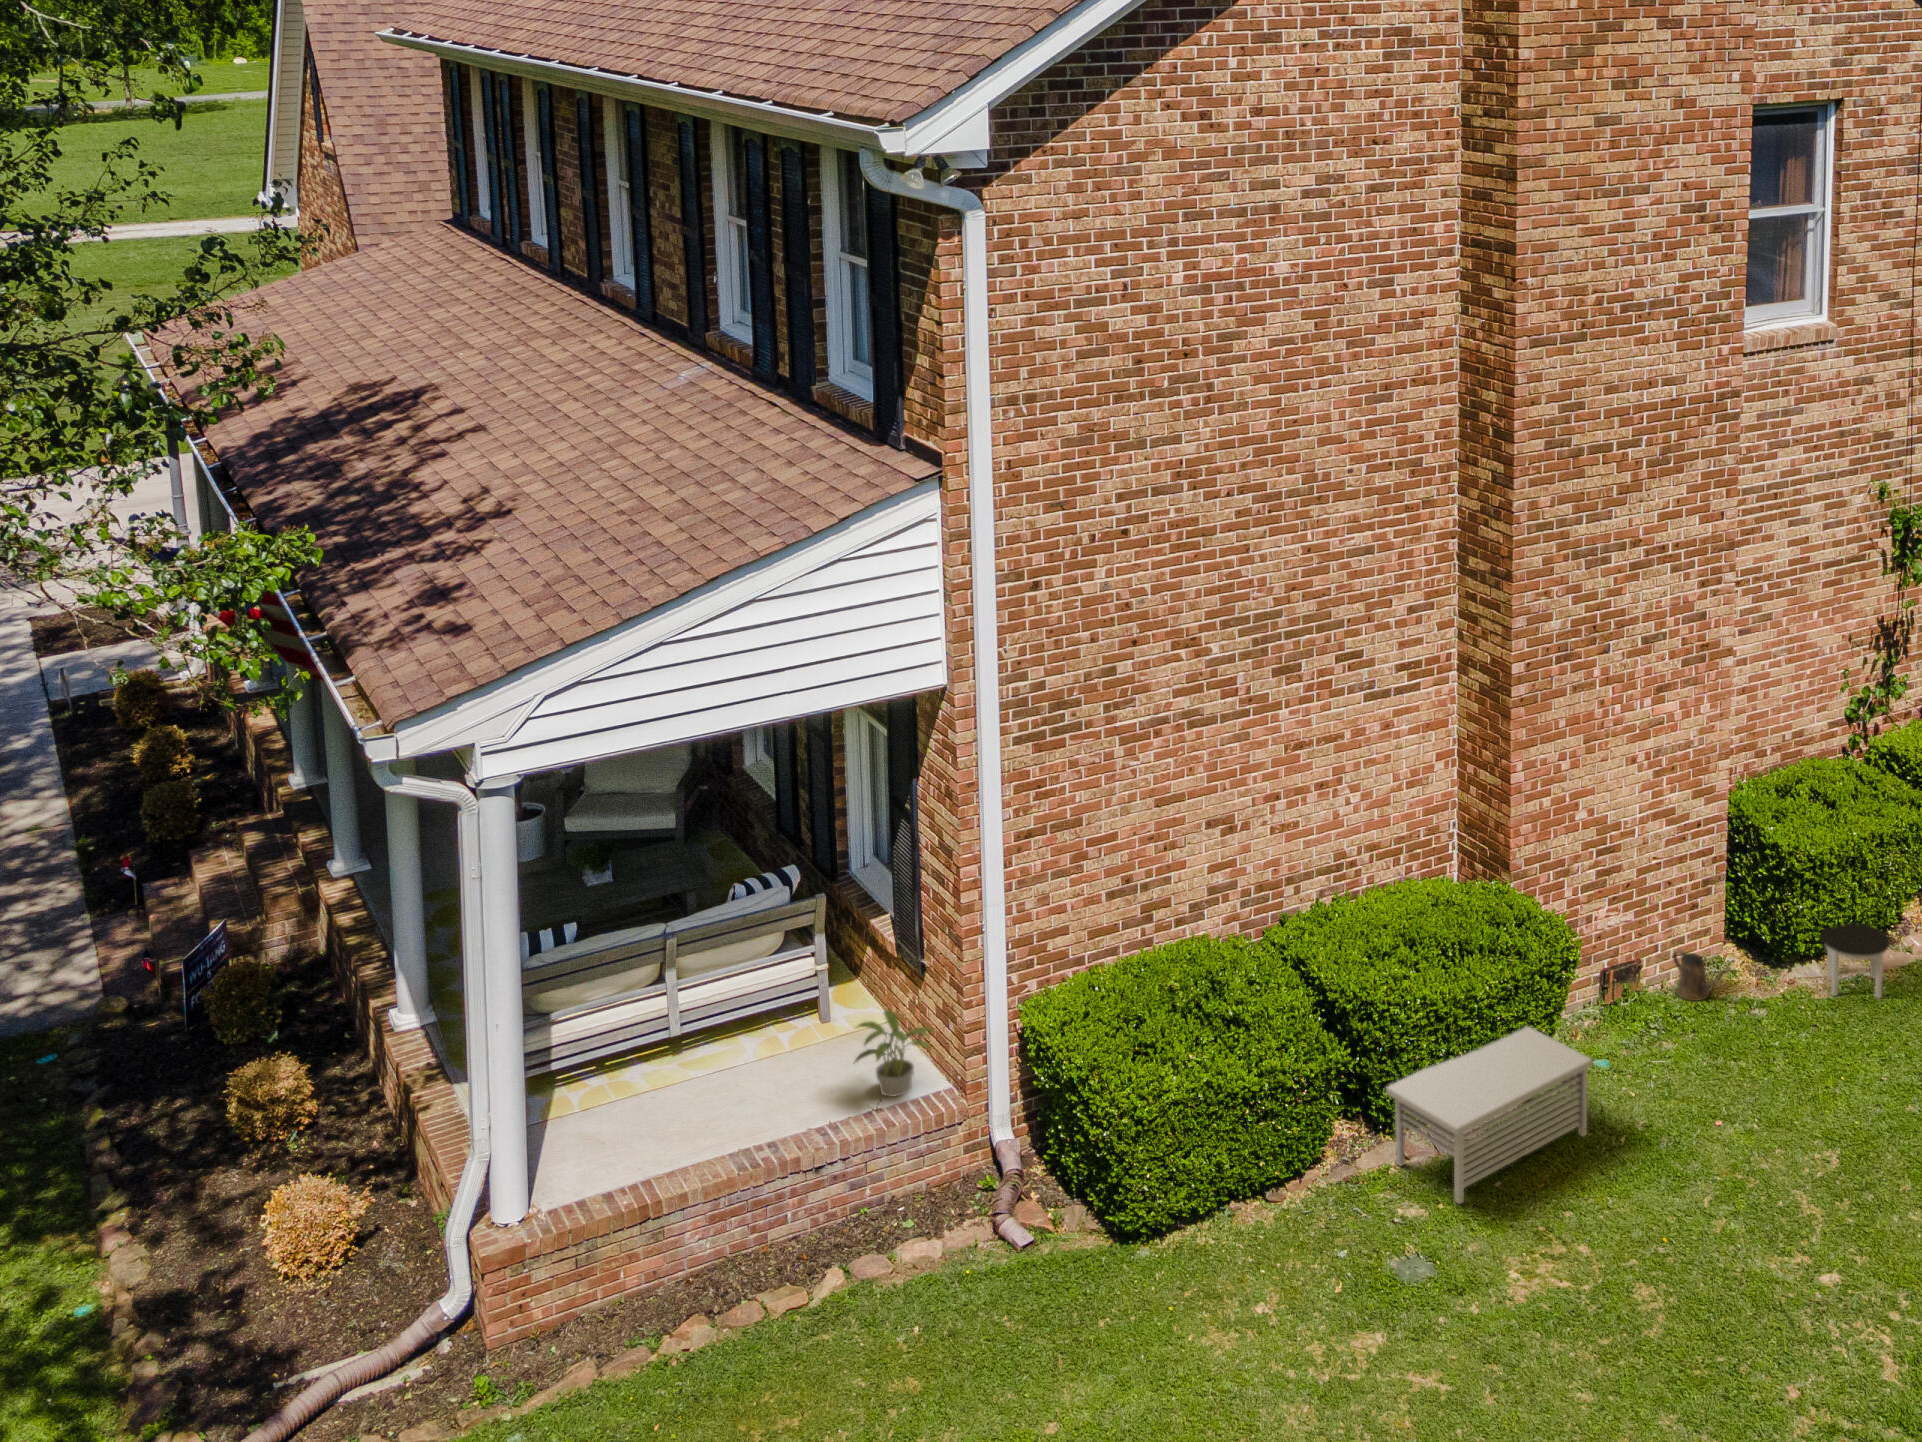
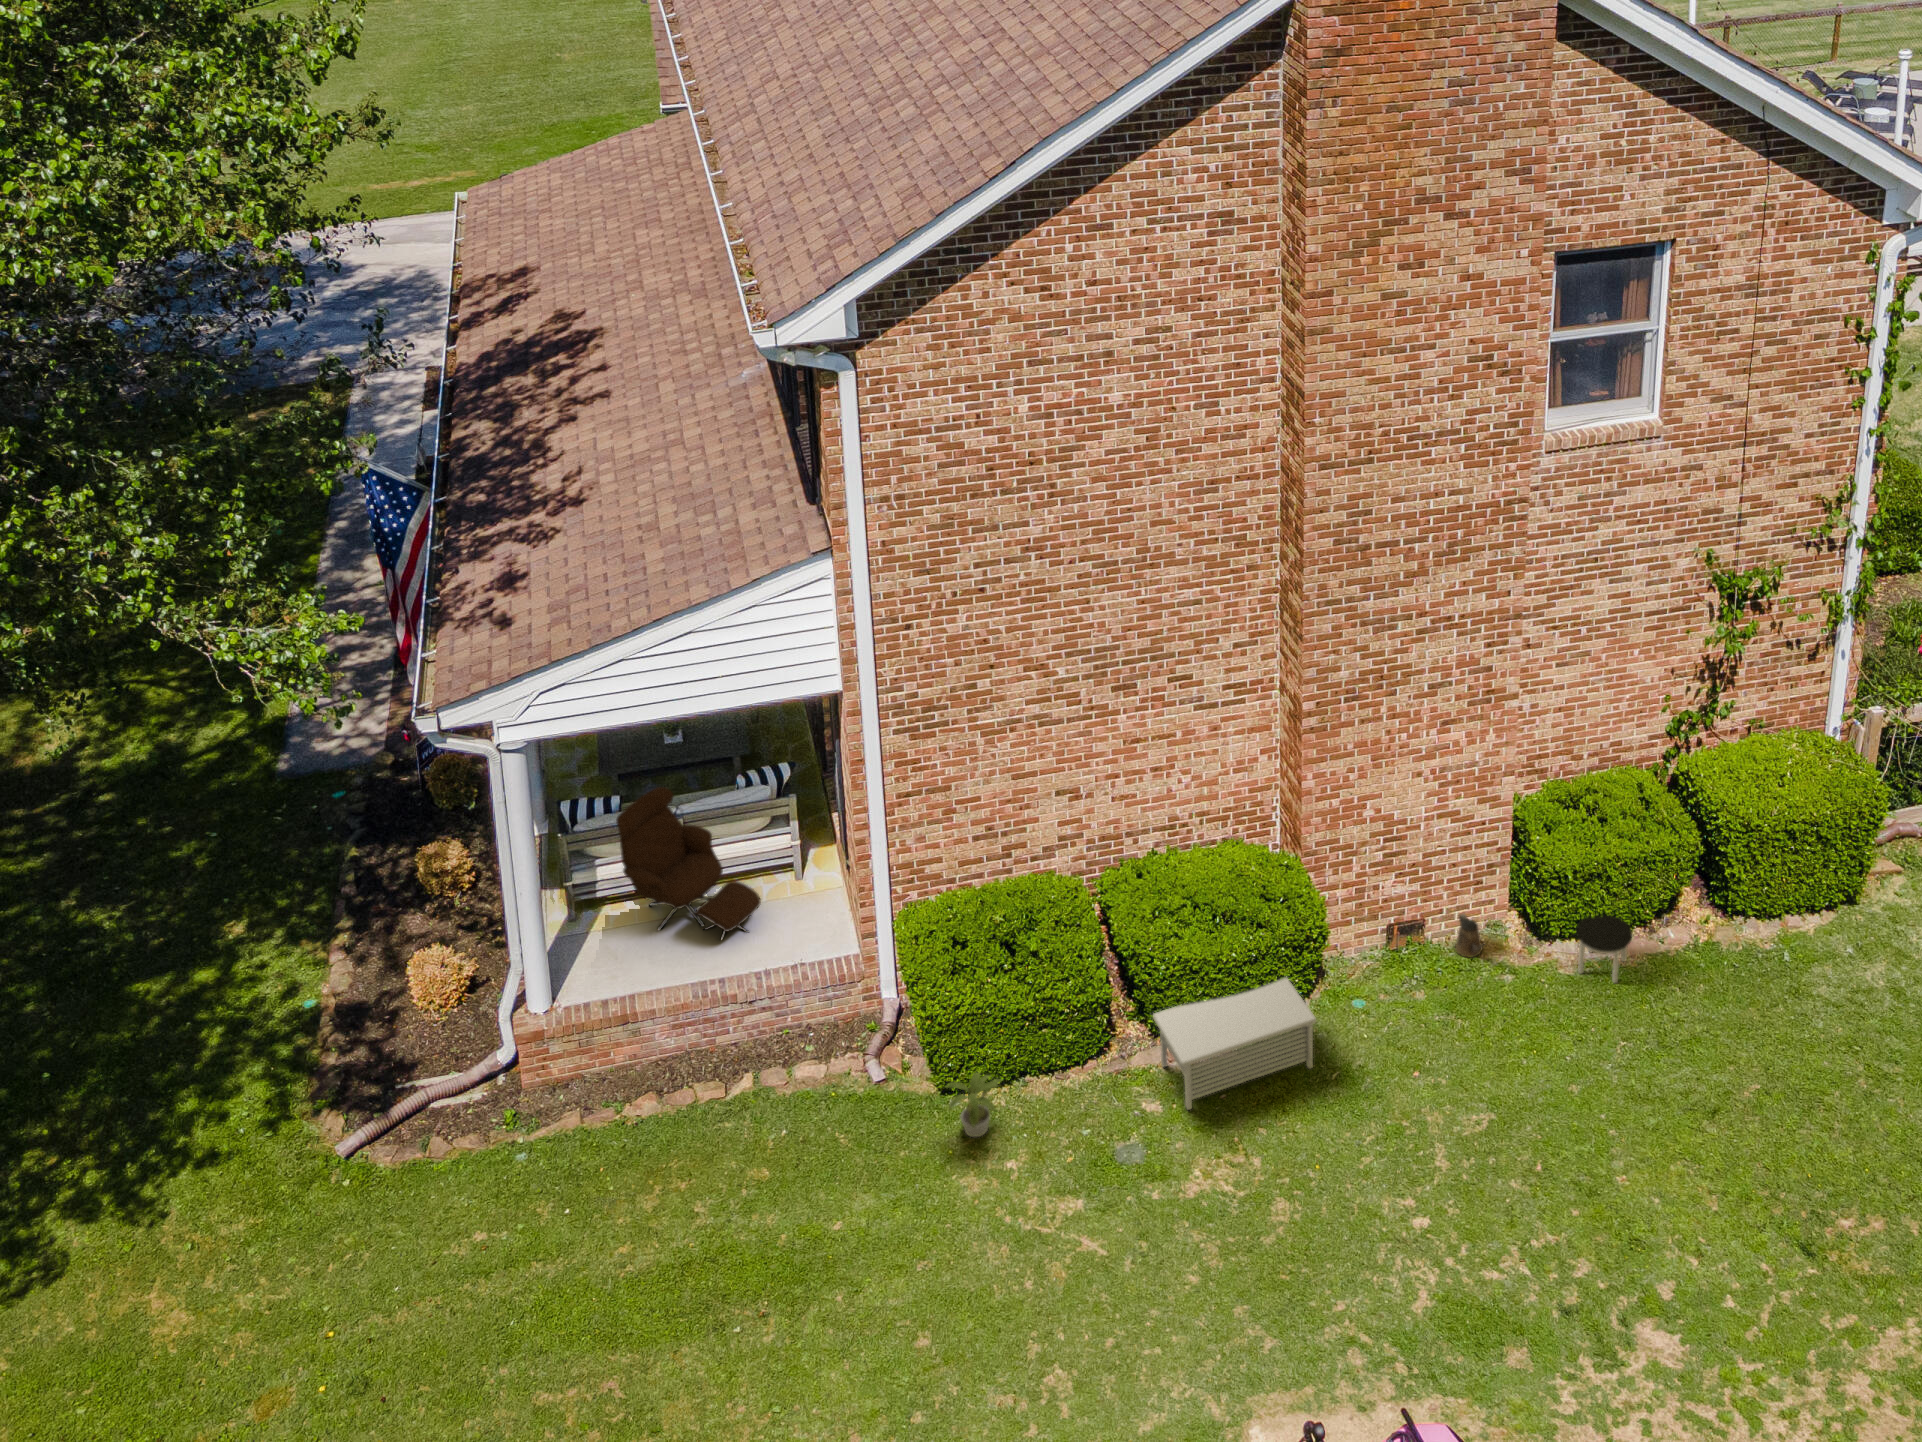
lounge chair: none [578,910,788,1115] -> present [616,787,761,940]
potted plant: present [855,1010,933,1096] -> present [946,1073,1001,1137]

